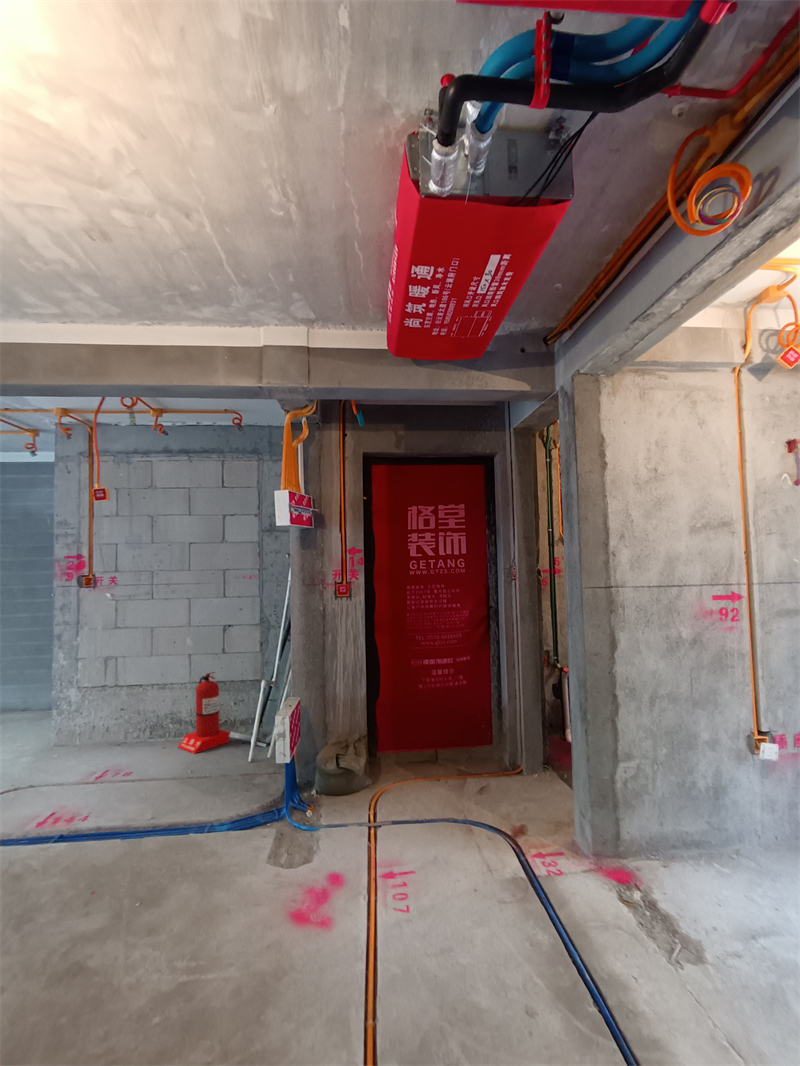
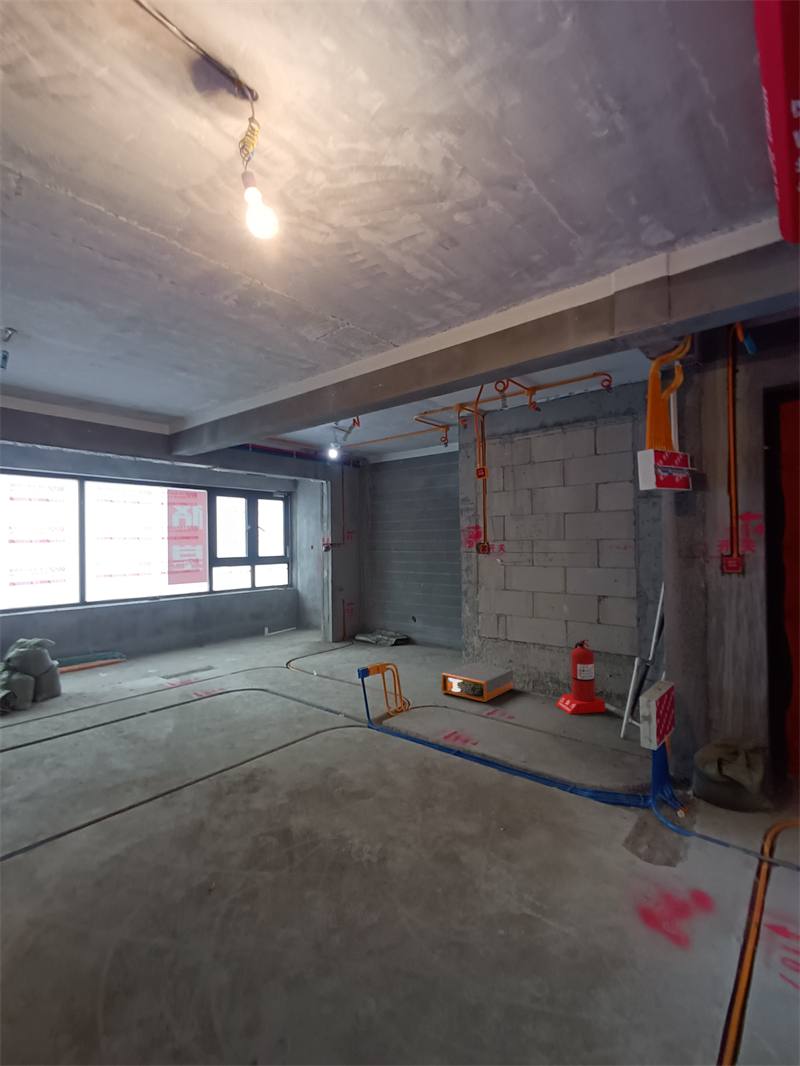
storage box: none [27,721,126,768] -> present [441,663,513,702]

